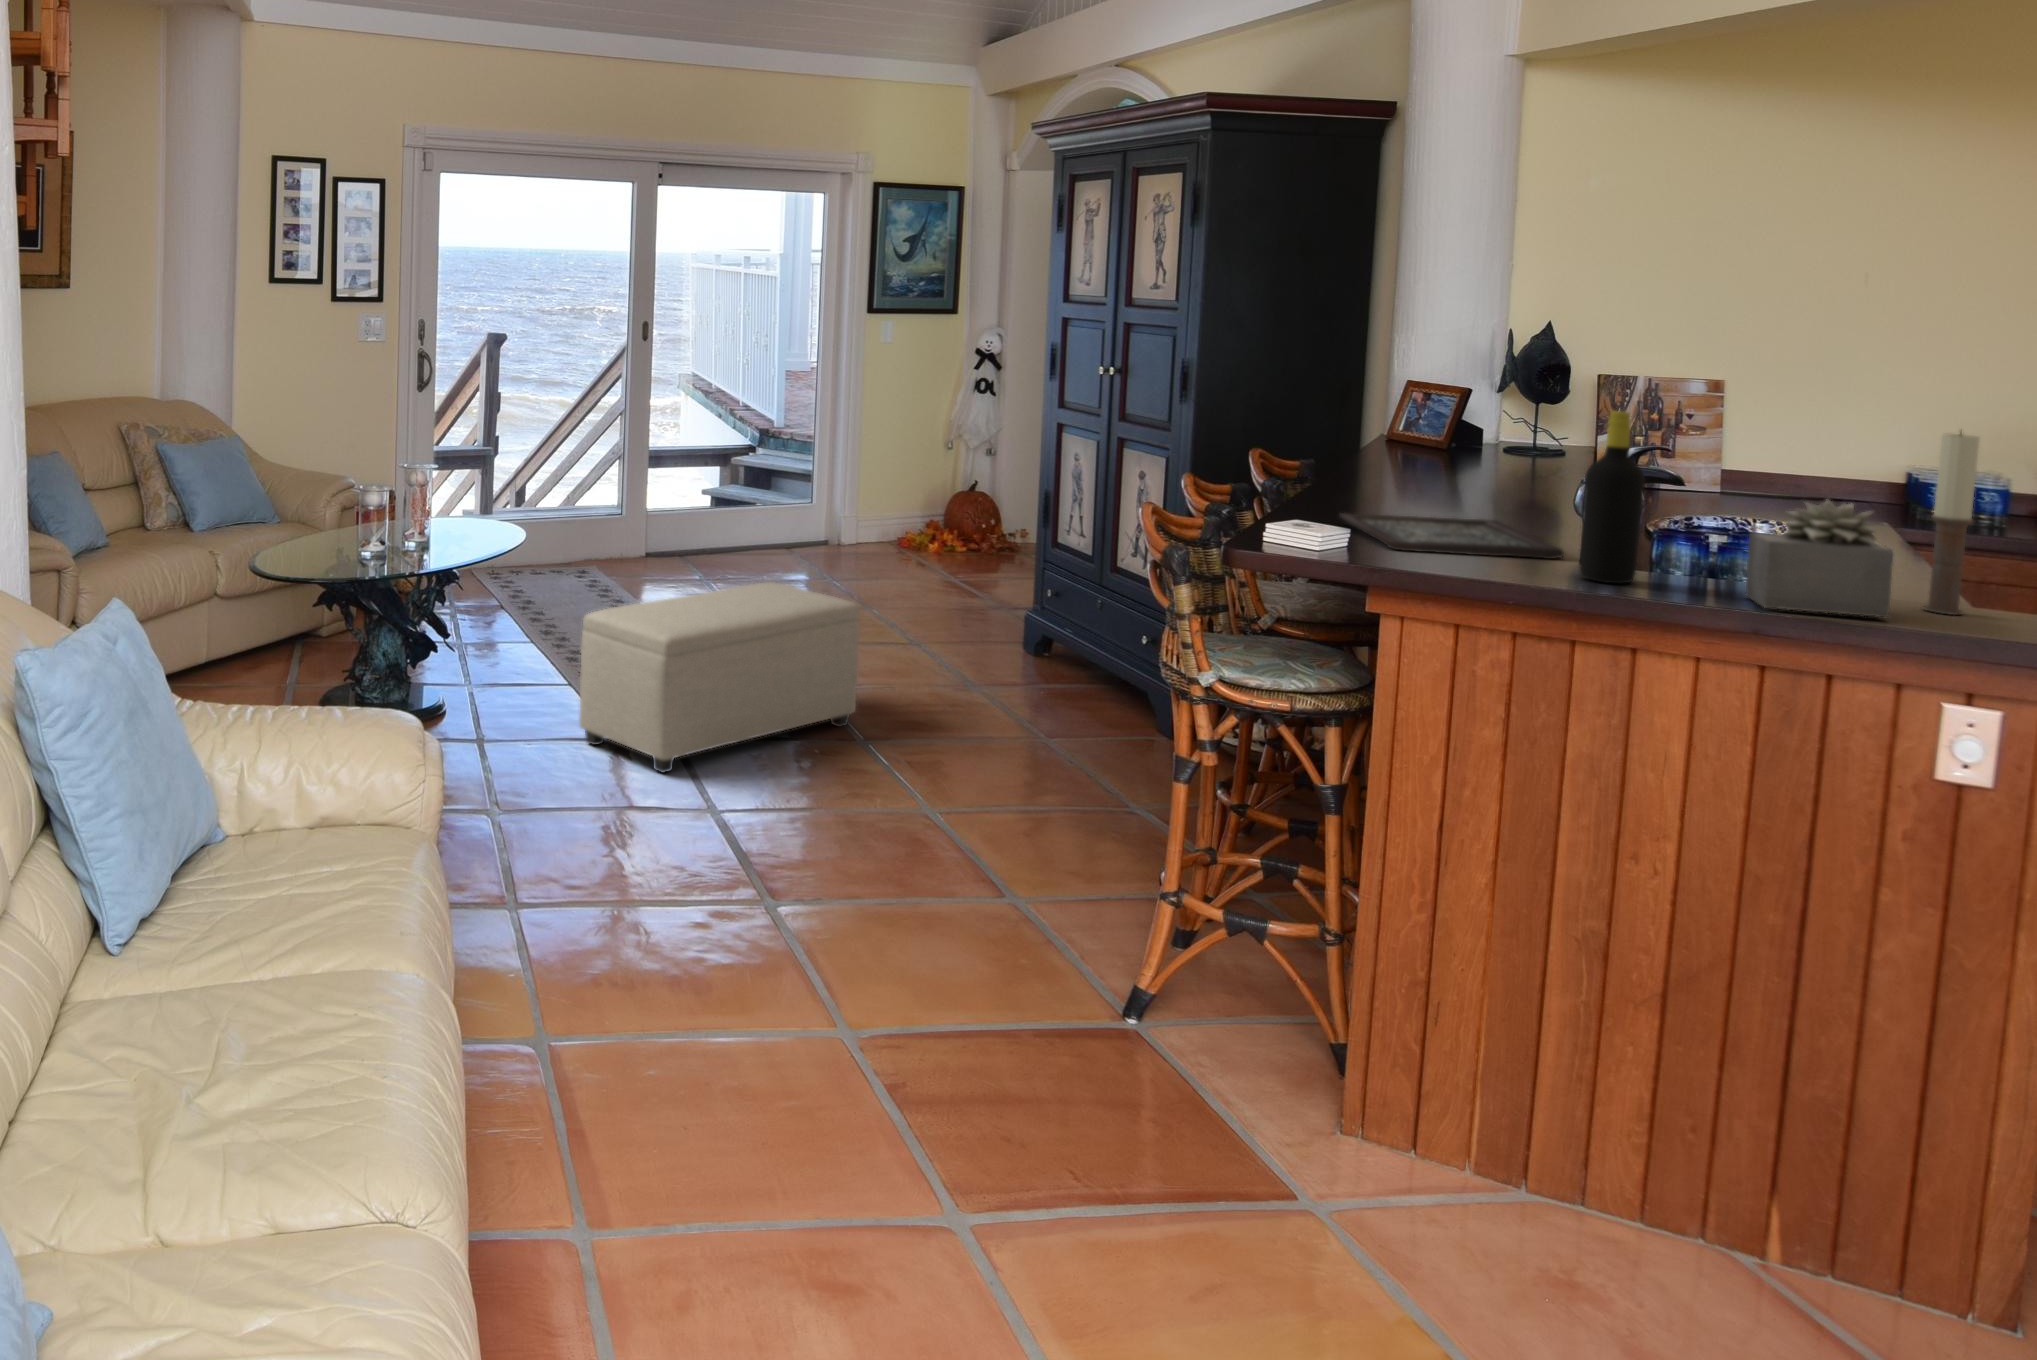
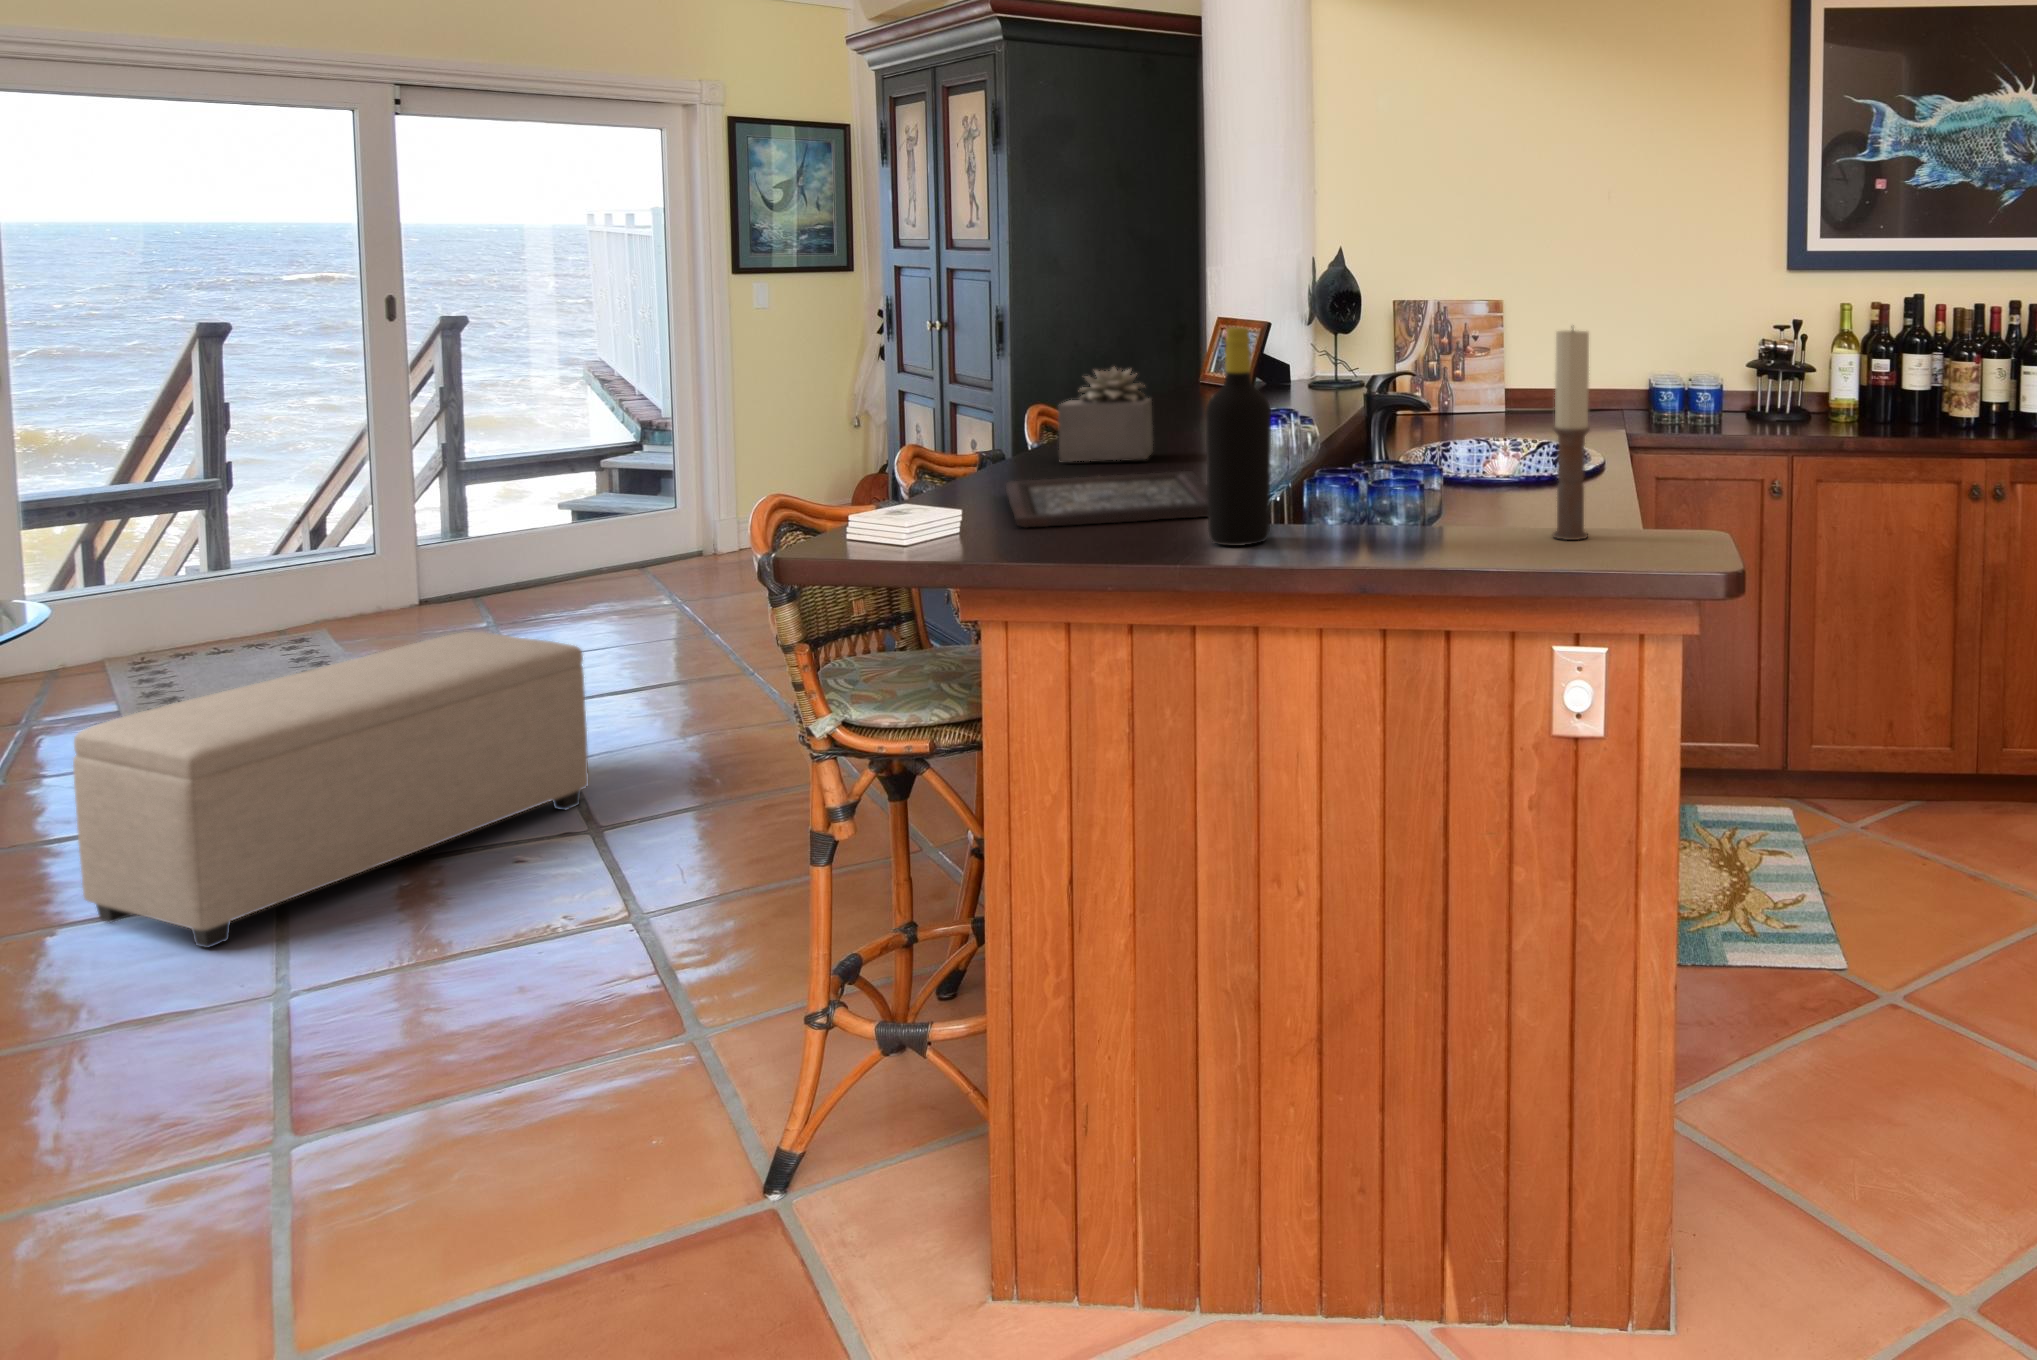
succulent plant: present [1746,499,1893,617] -> present [1058,368,1153,461]

